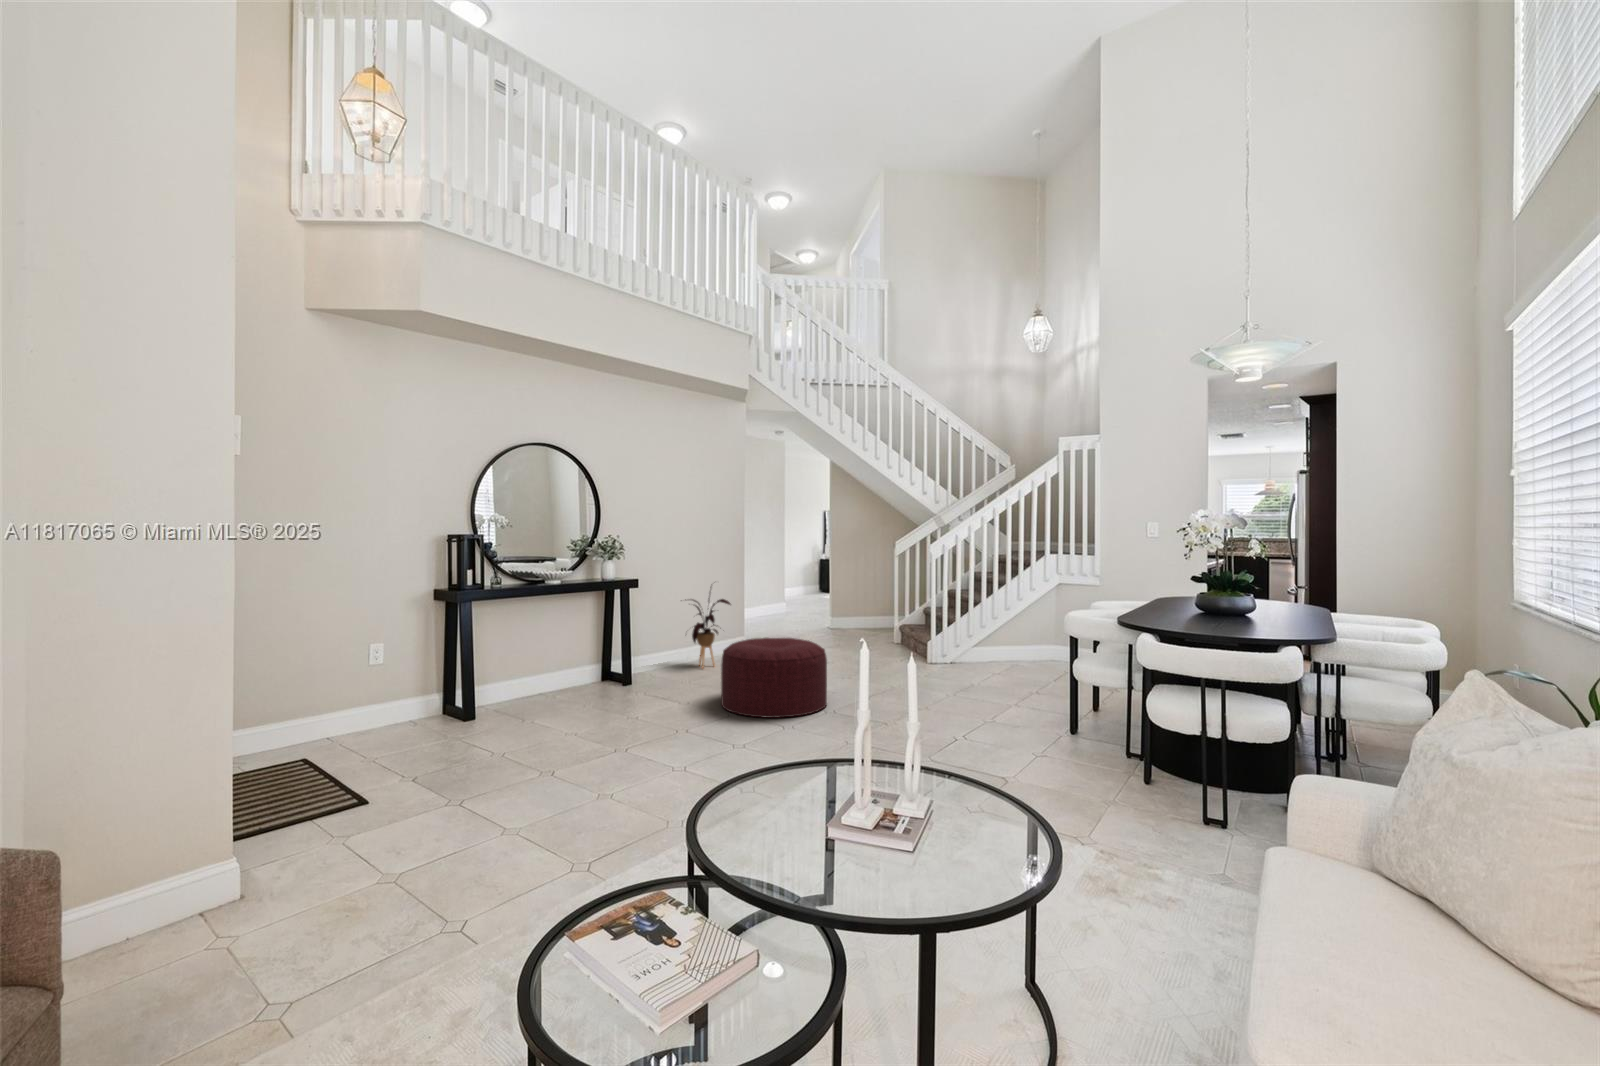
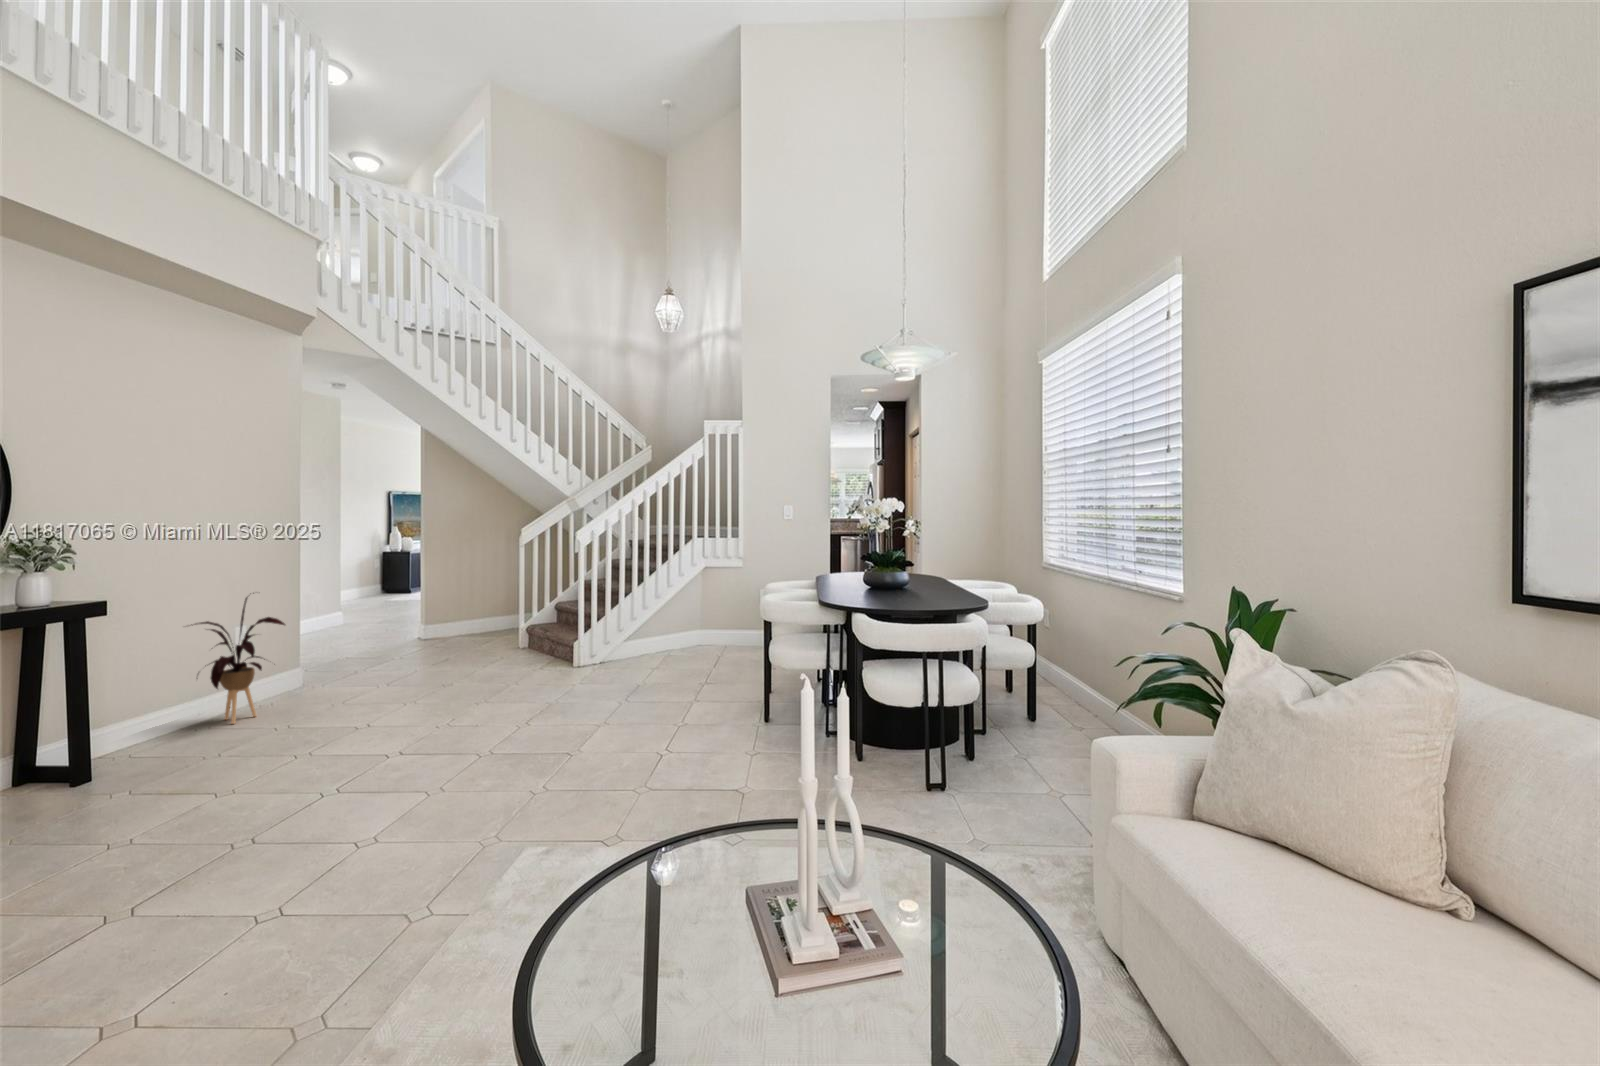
ottoman: present [721,638,827,718] -> none [277,665,460,795]

